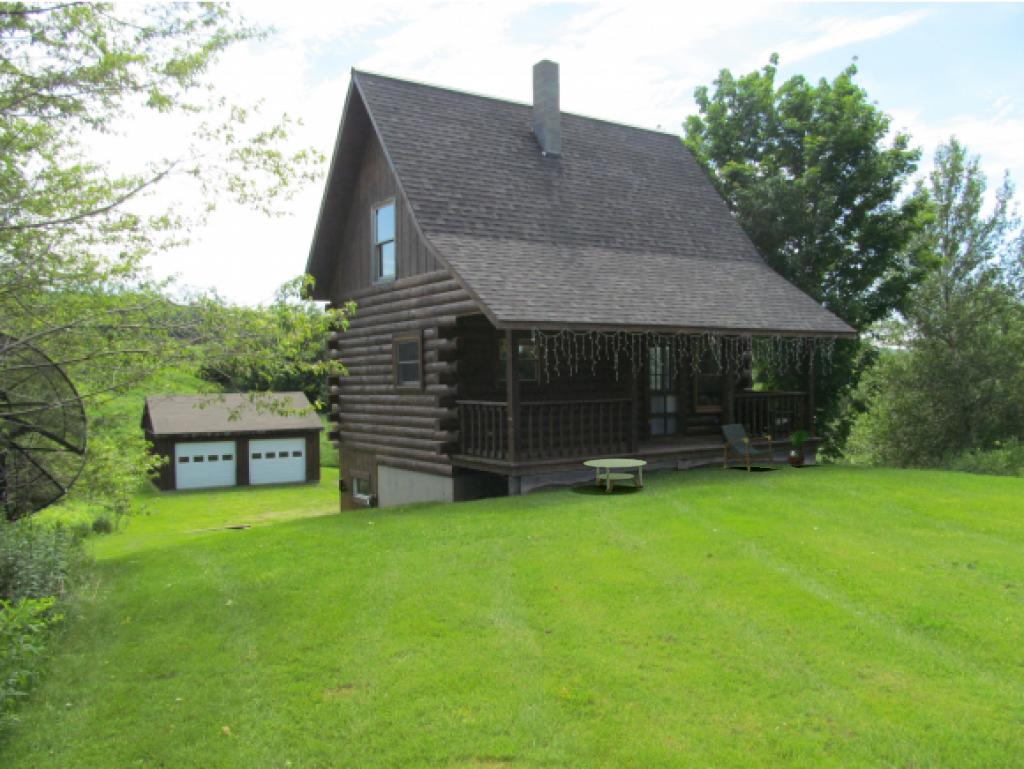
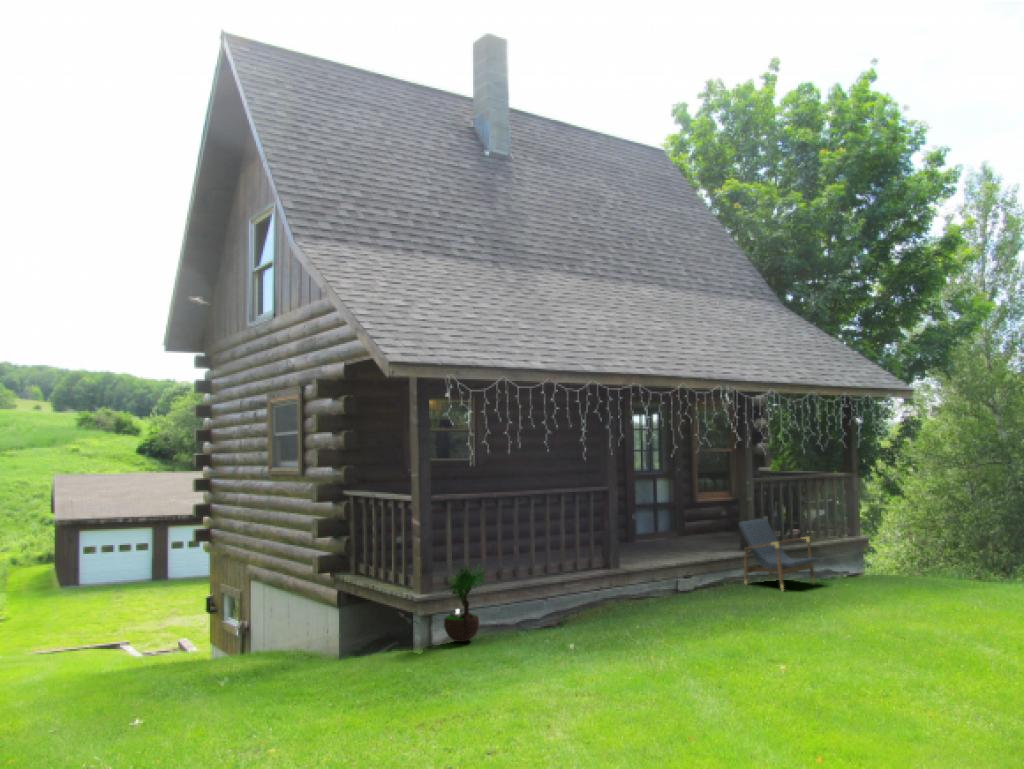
potted tree: present [787,432,807,467] -> present [444,566,484,642]
round table: present [584,459,646,492] -> none [533,579,631,639]

